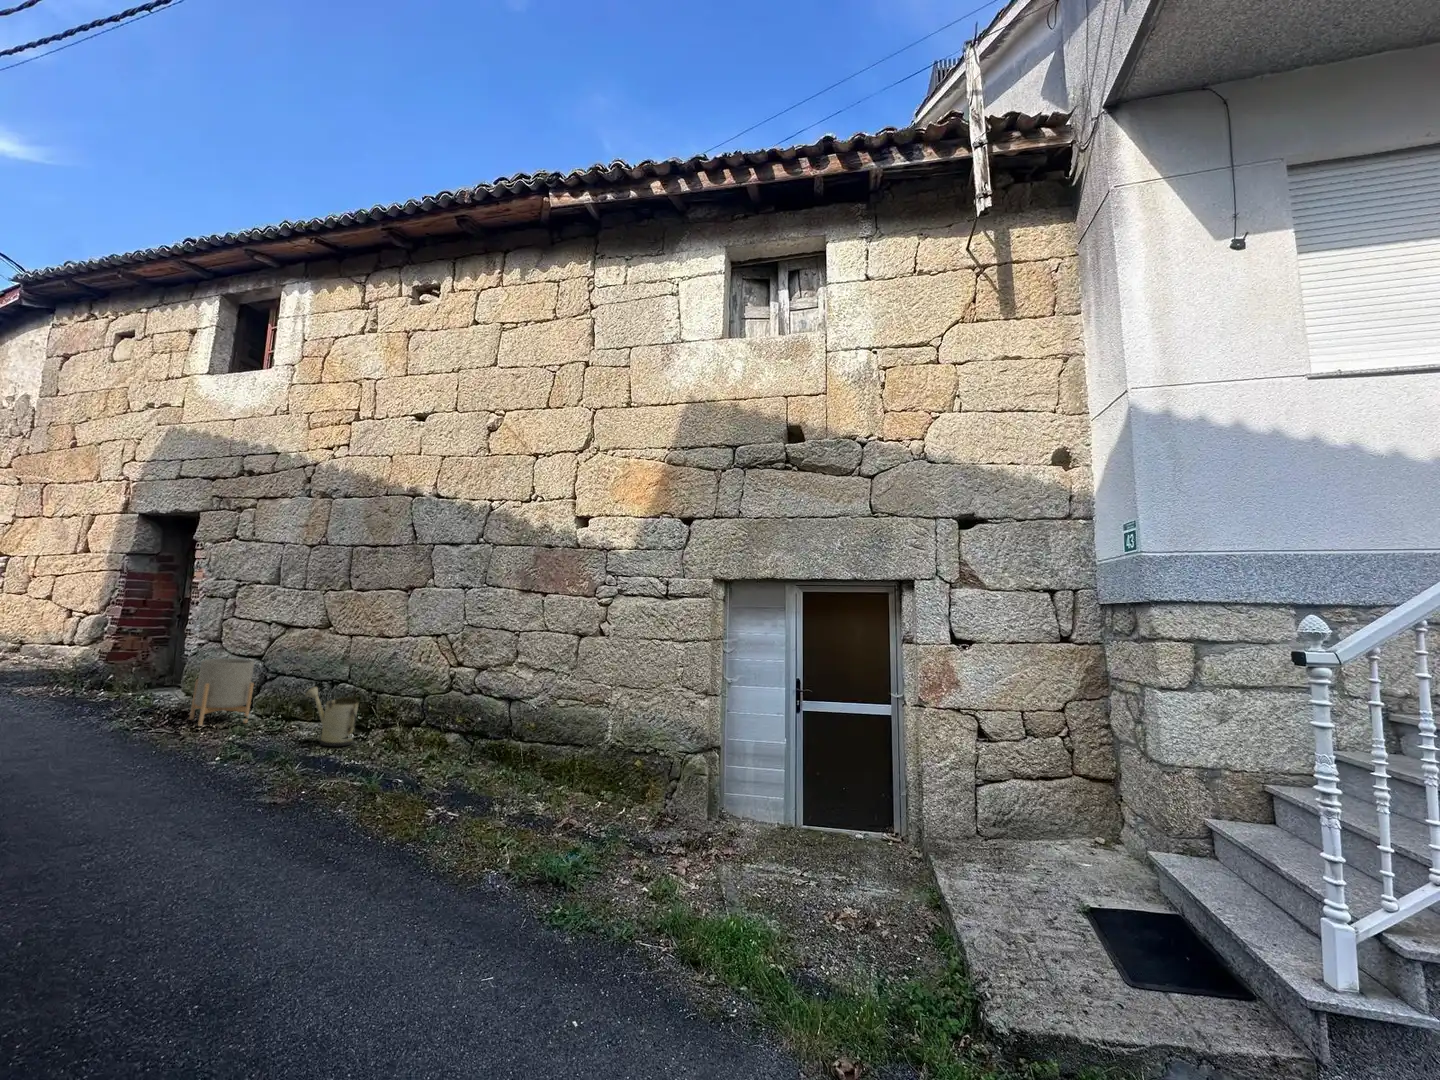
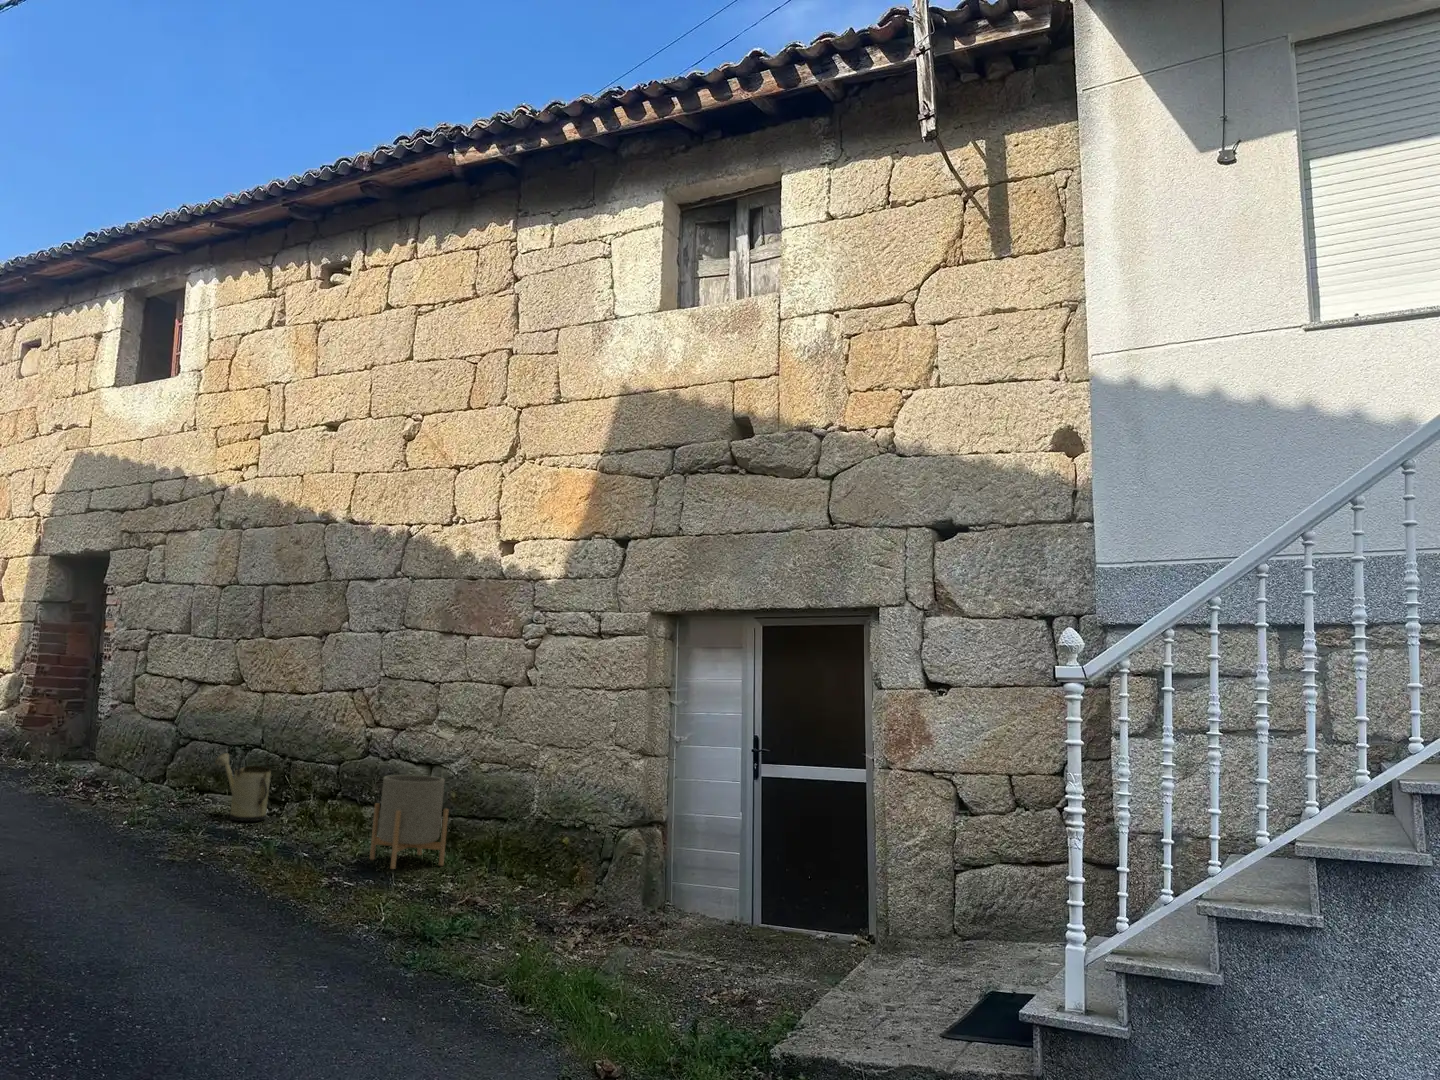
planter: present [190,659,254,726] -> present [370,775,448,869]

